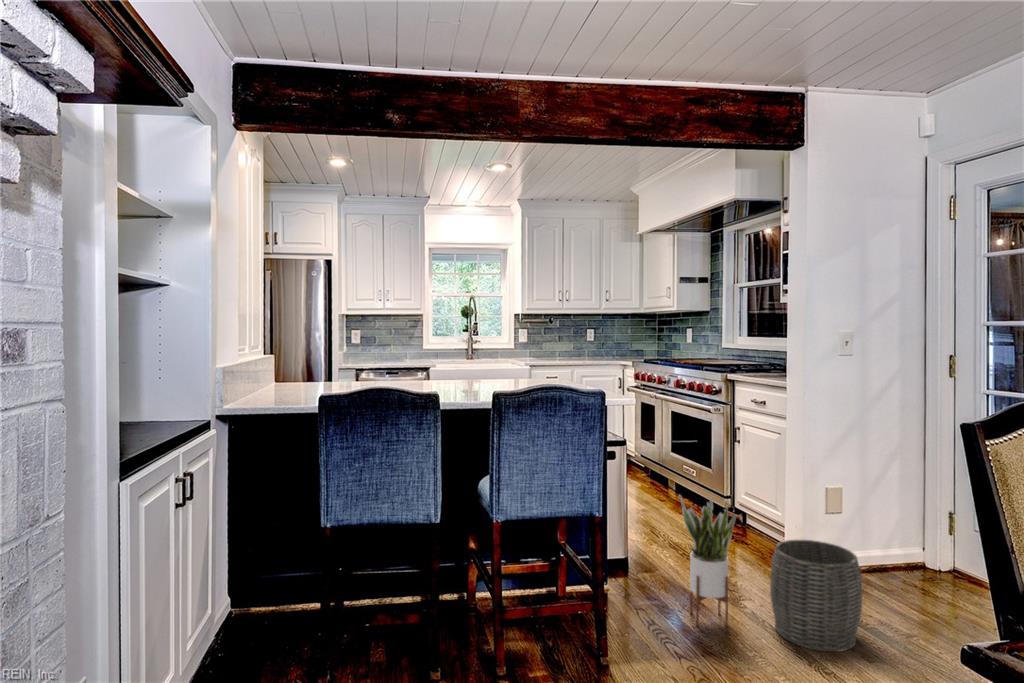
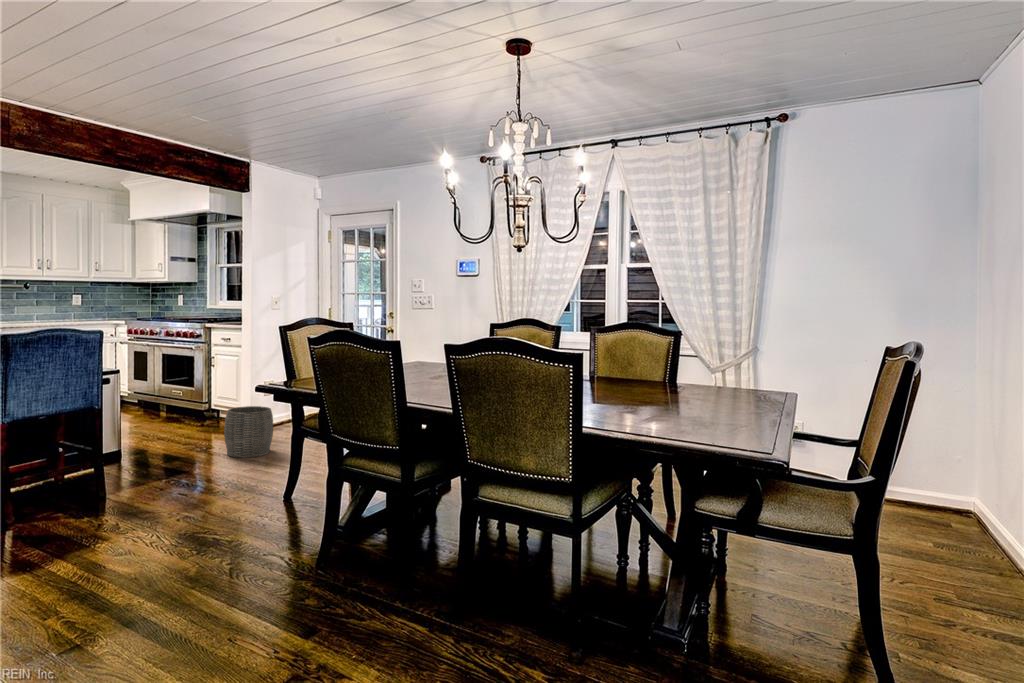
potted plant: present [679,495,736,627] -> none [167,386,204,461]

